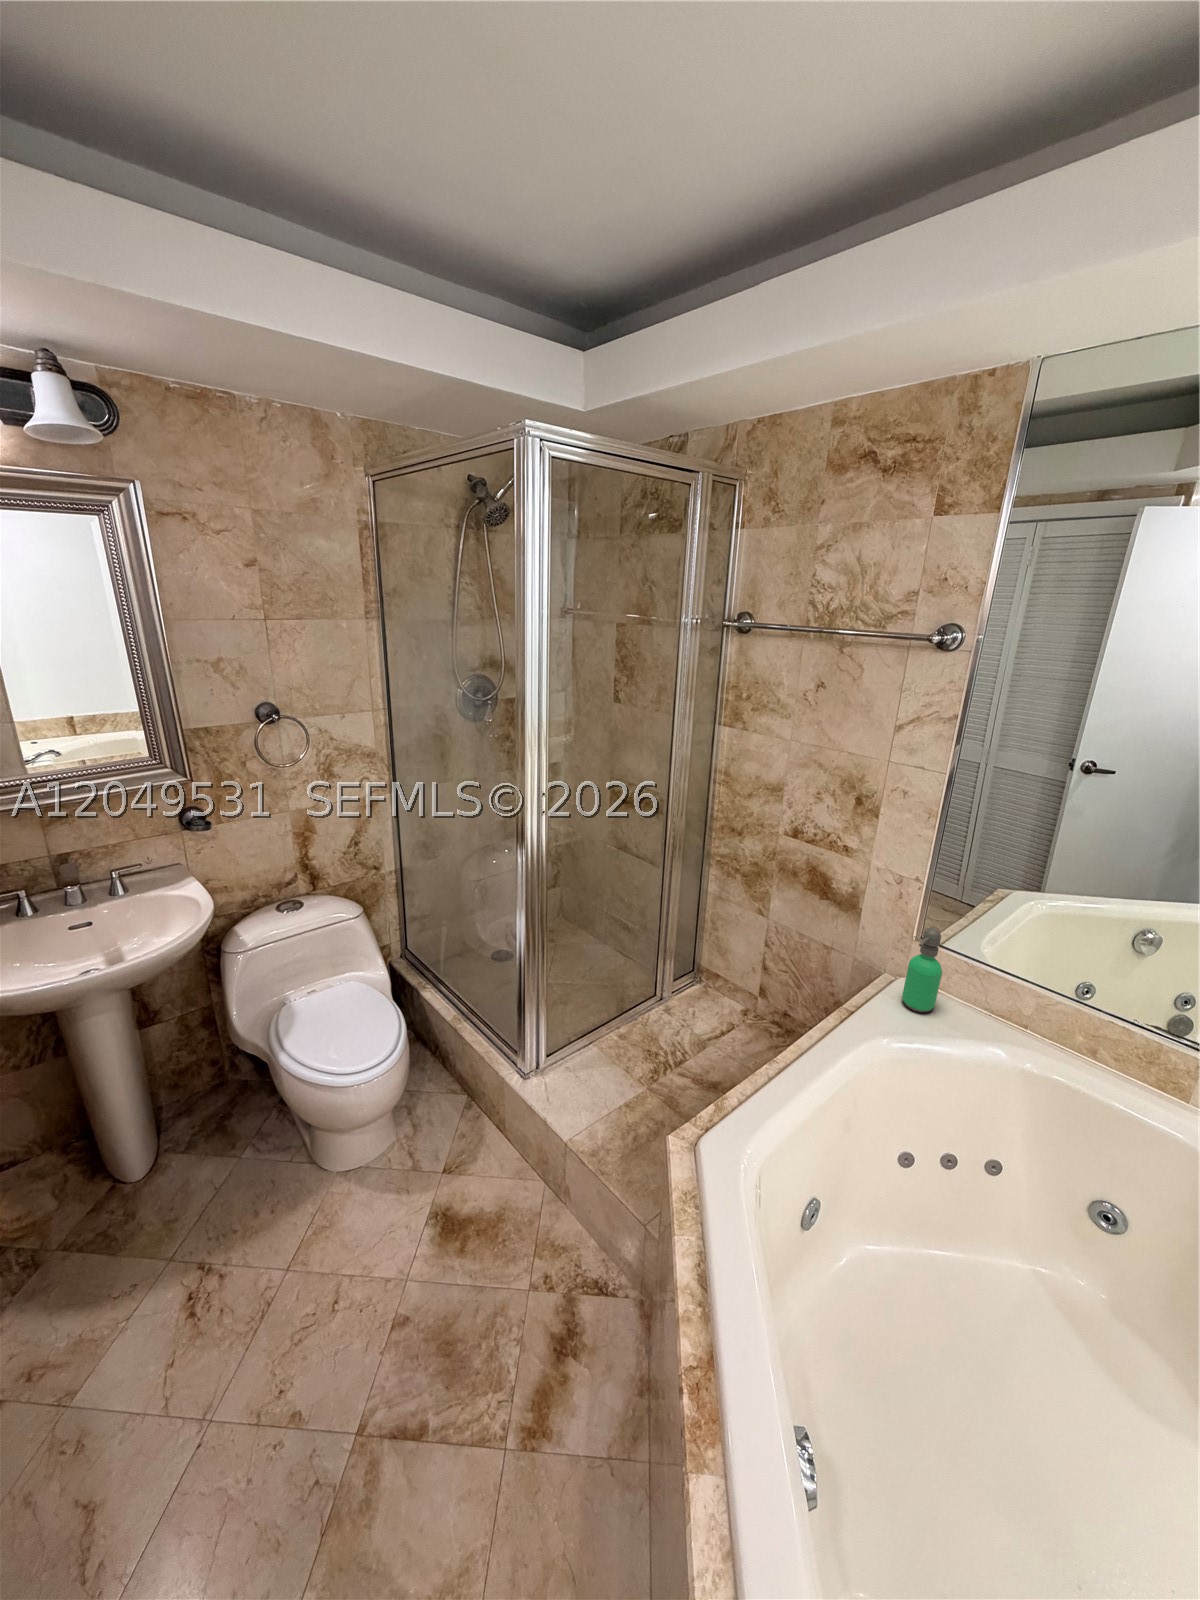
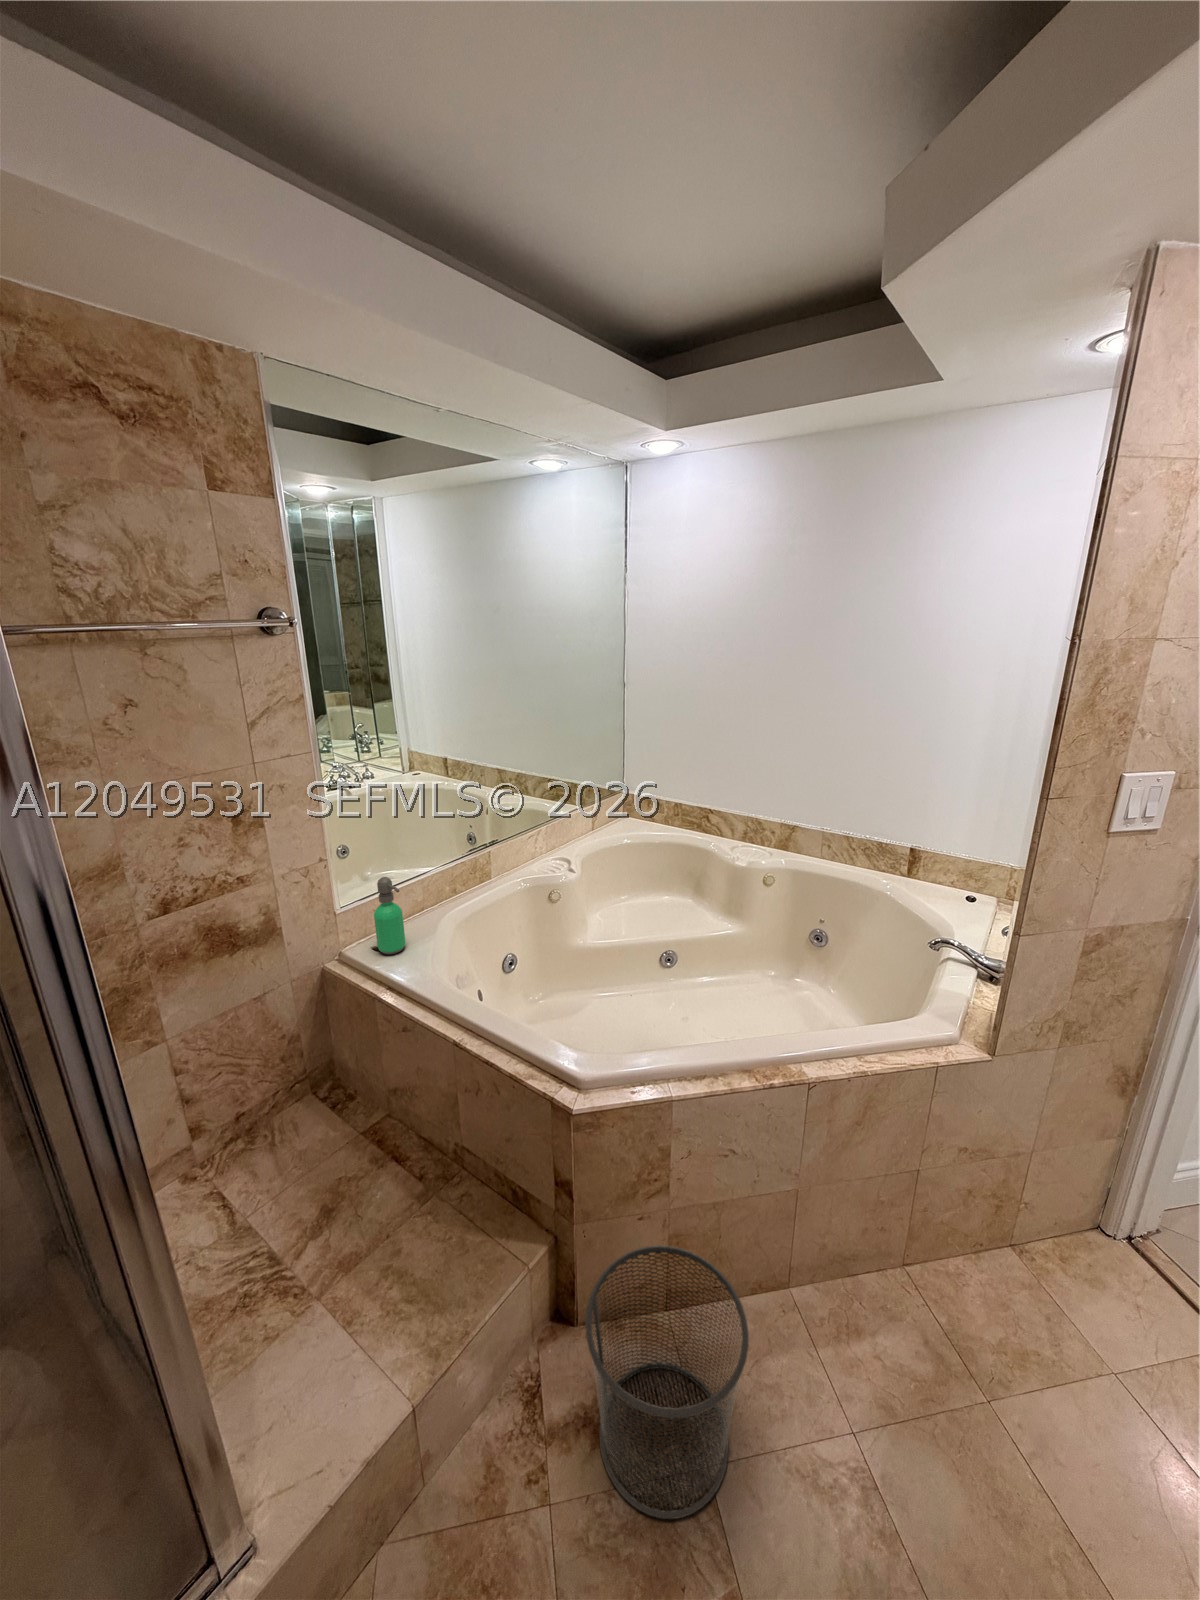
waste bin: none [462,1232,619,1493] -> present [585,1245,749,1519]

